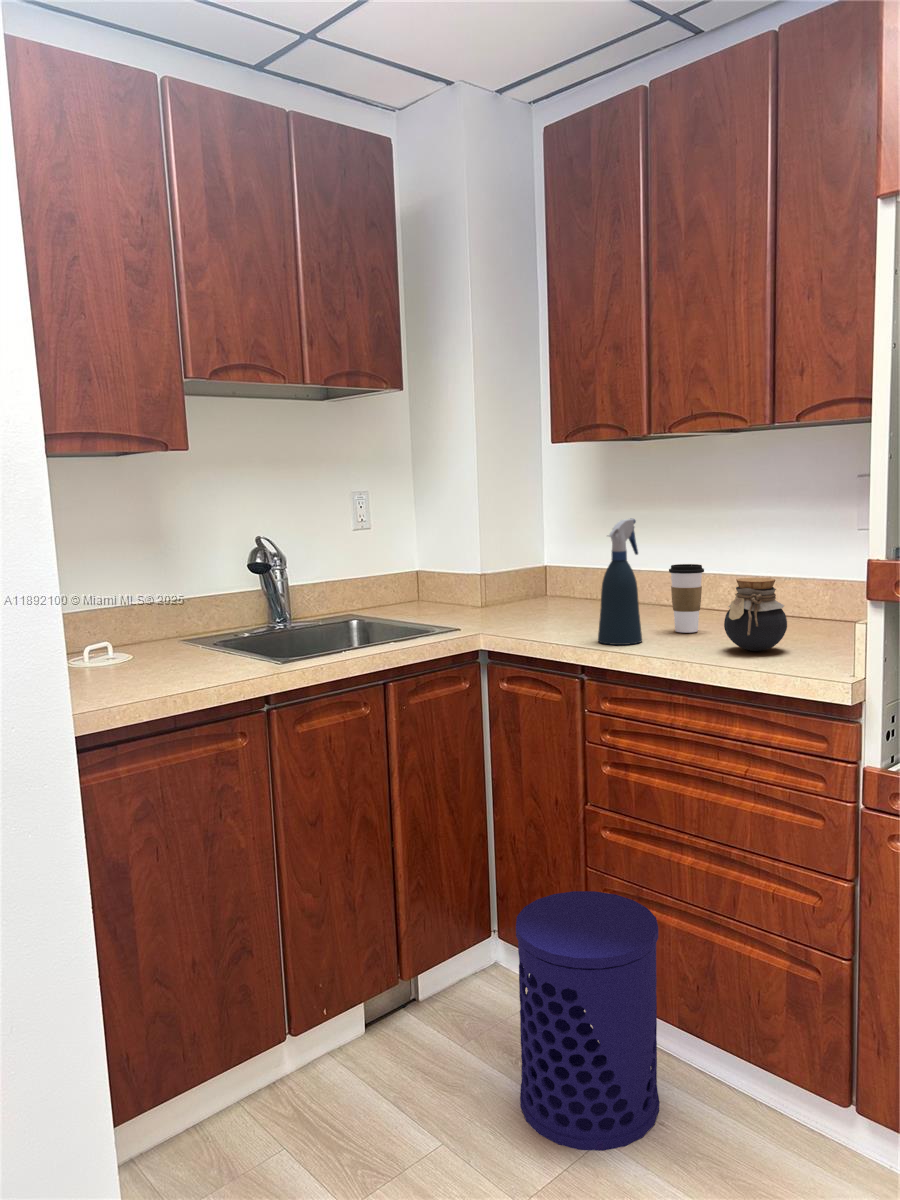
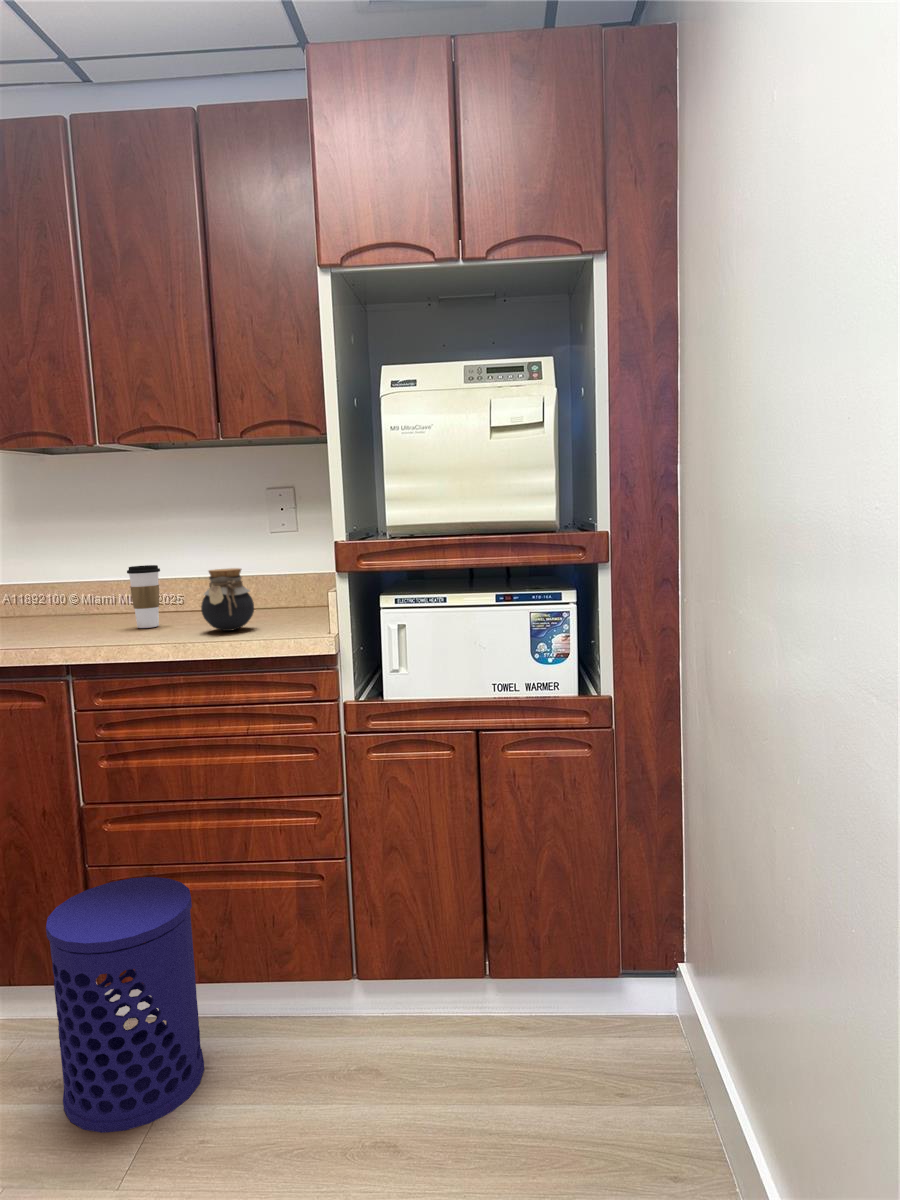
spray bottle: present [598,518,642,645] -> none [75,523,120,643]

